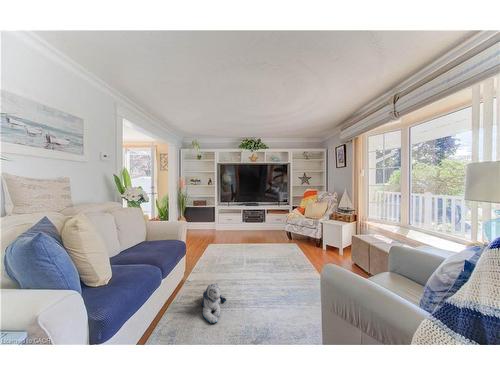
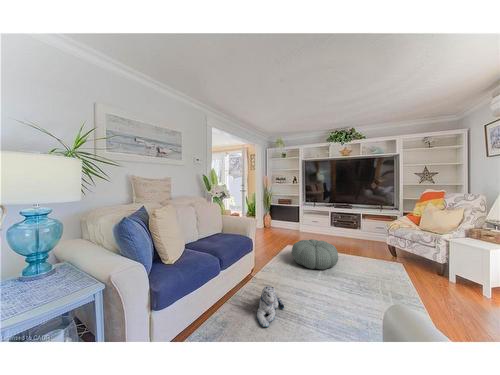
pouf: none [217,235,257,261] -> present [292,239,338,269]

